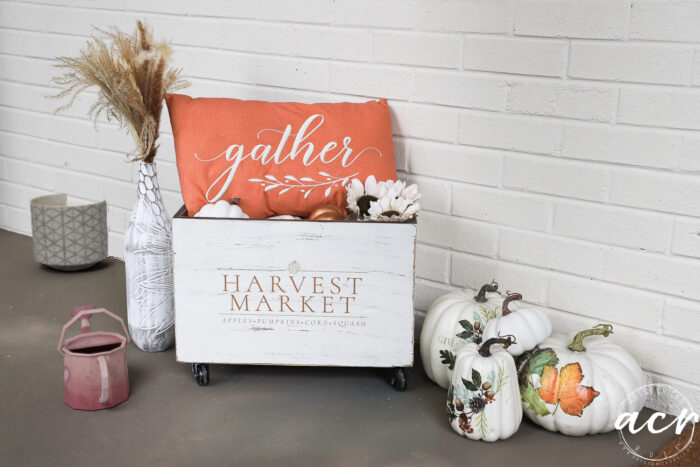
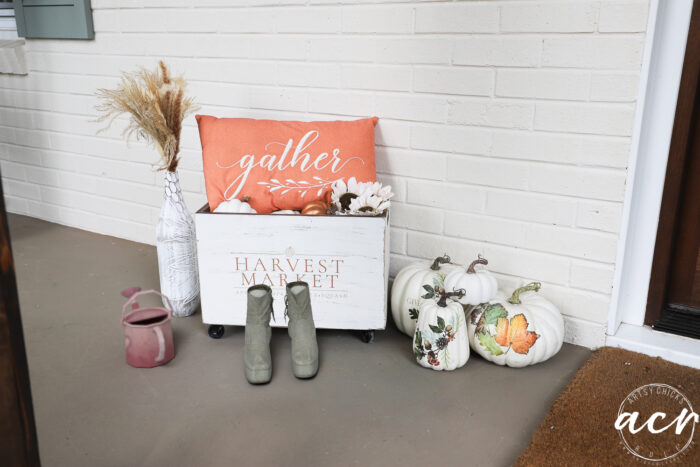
planter: present [30,193,110,271] -> none [58,190,127,254]
boots: none [211,308,311,440] -> present [243,281,318,383]

